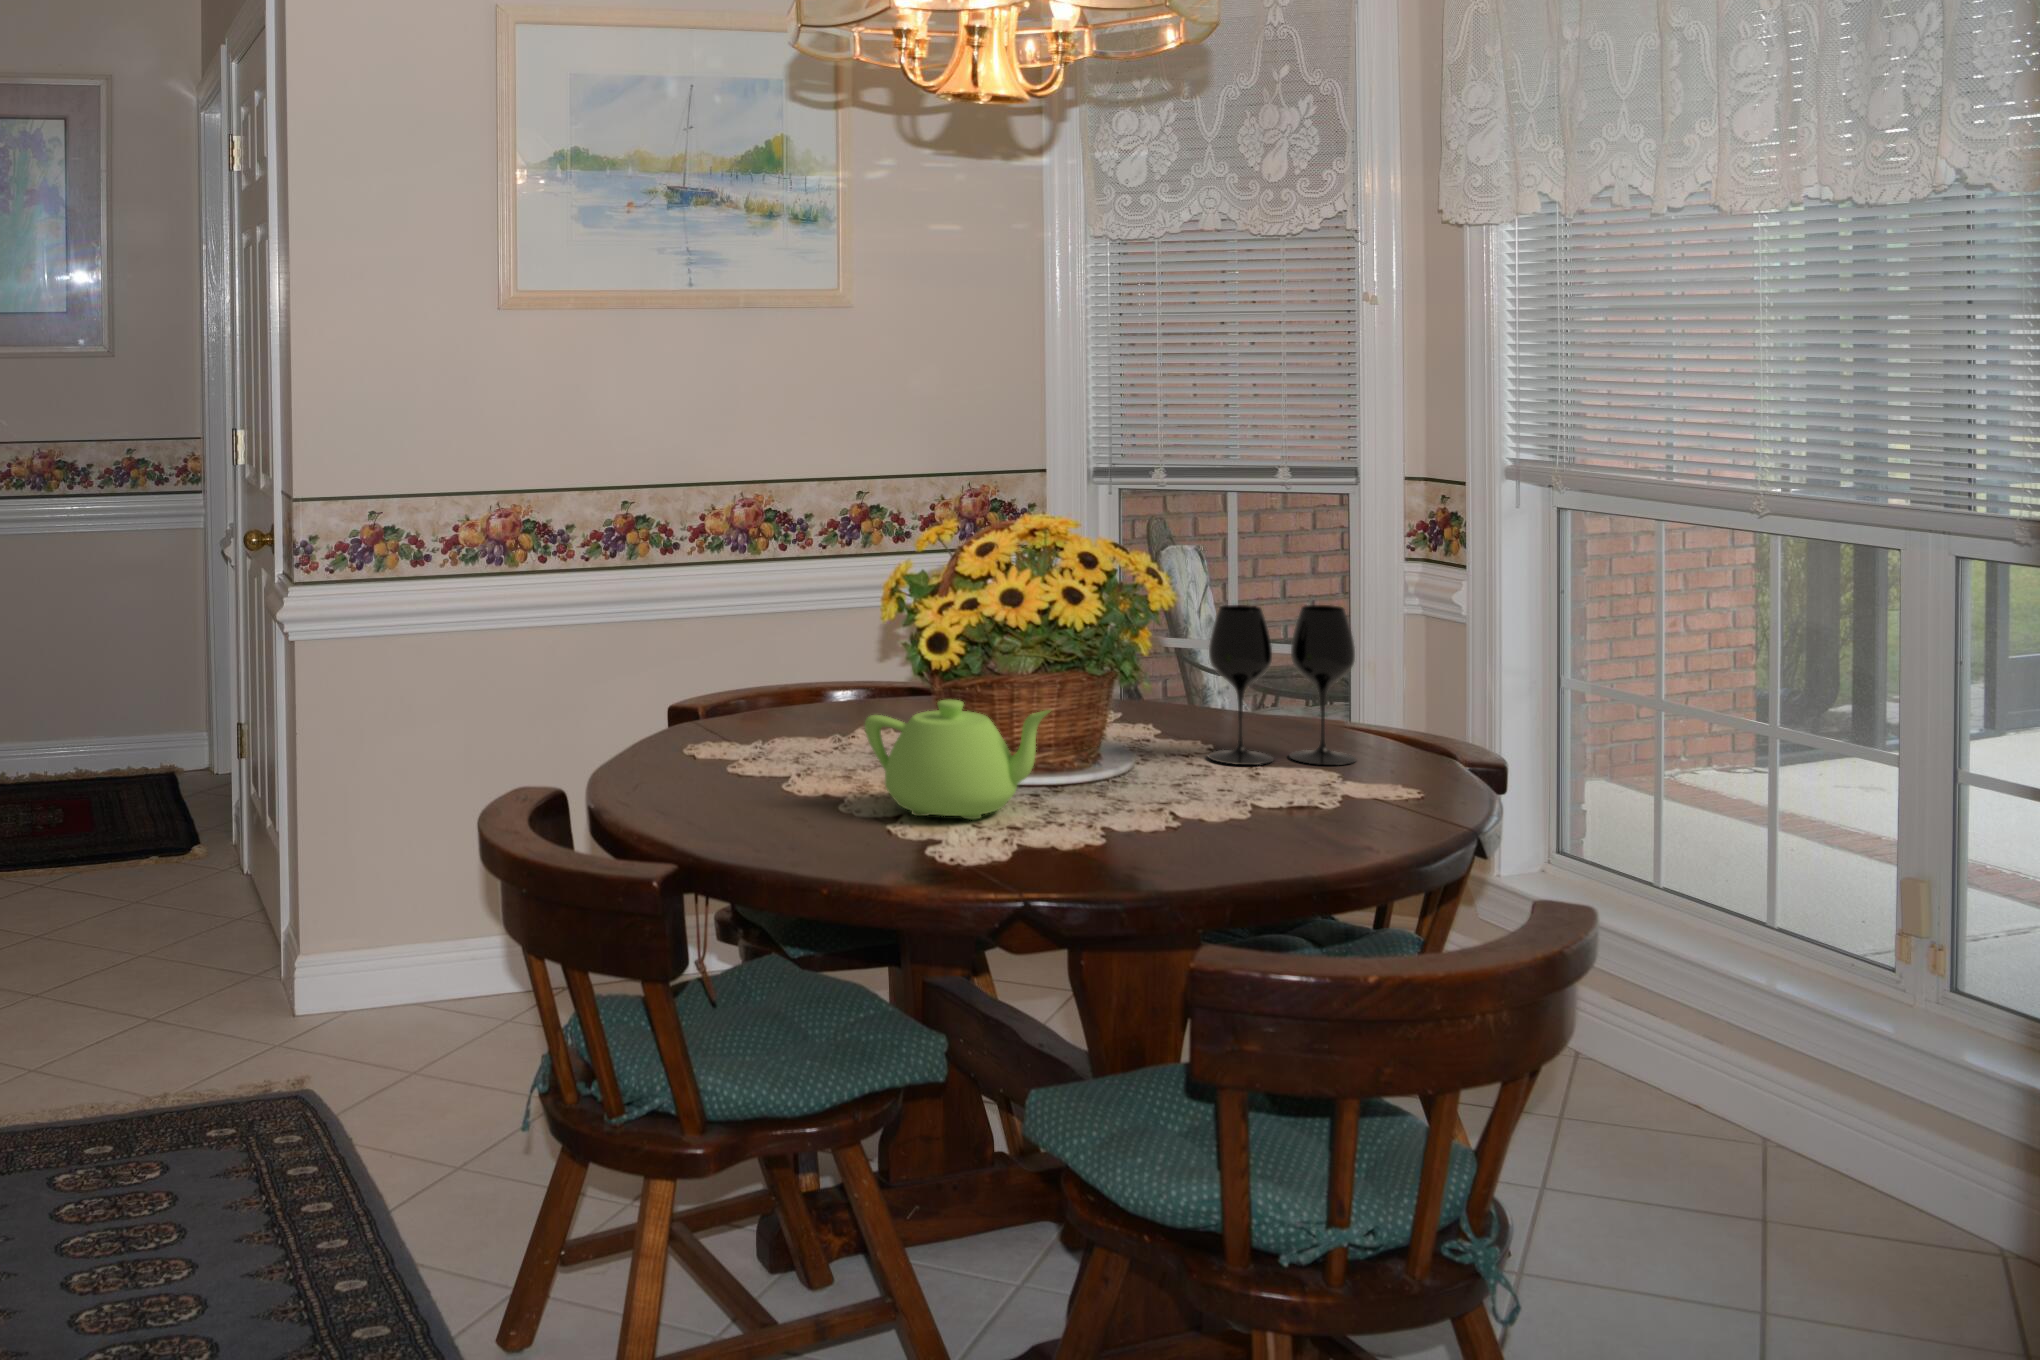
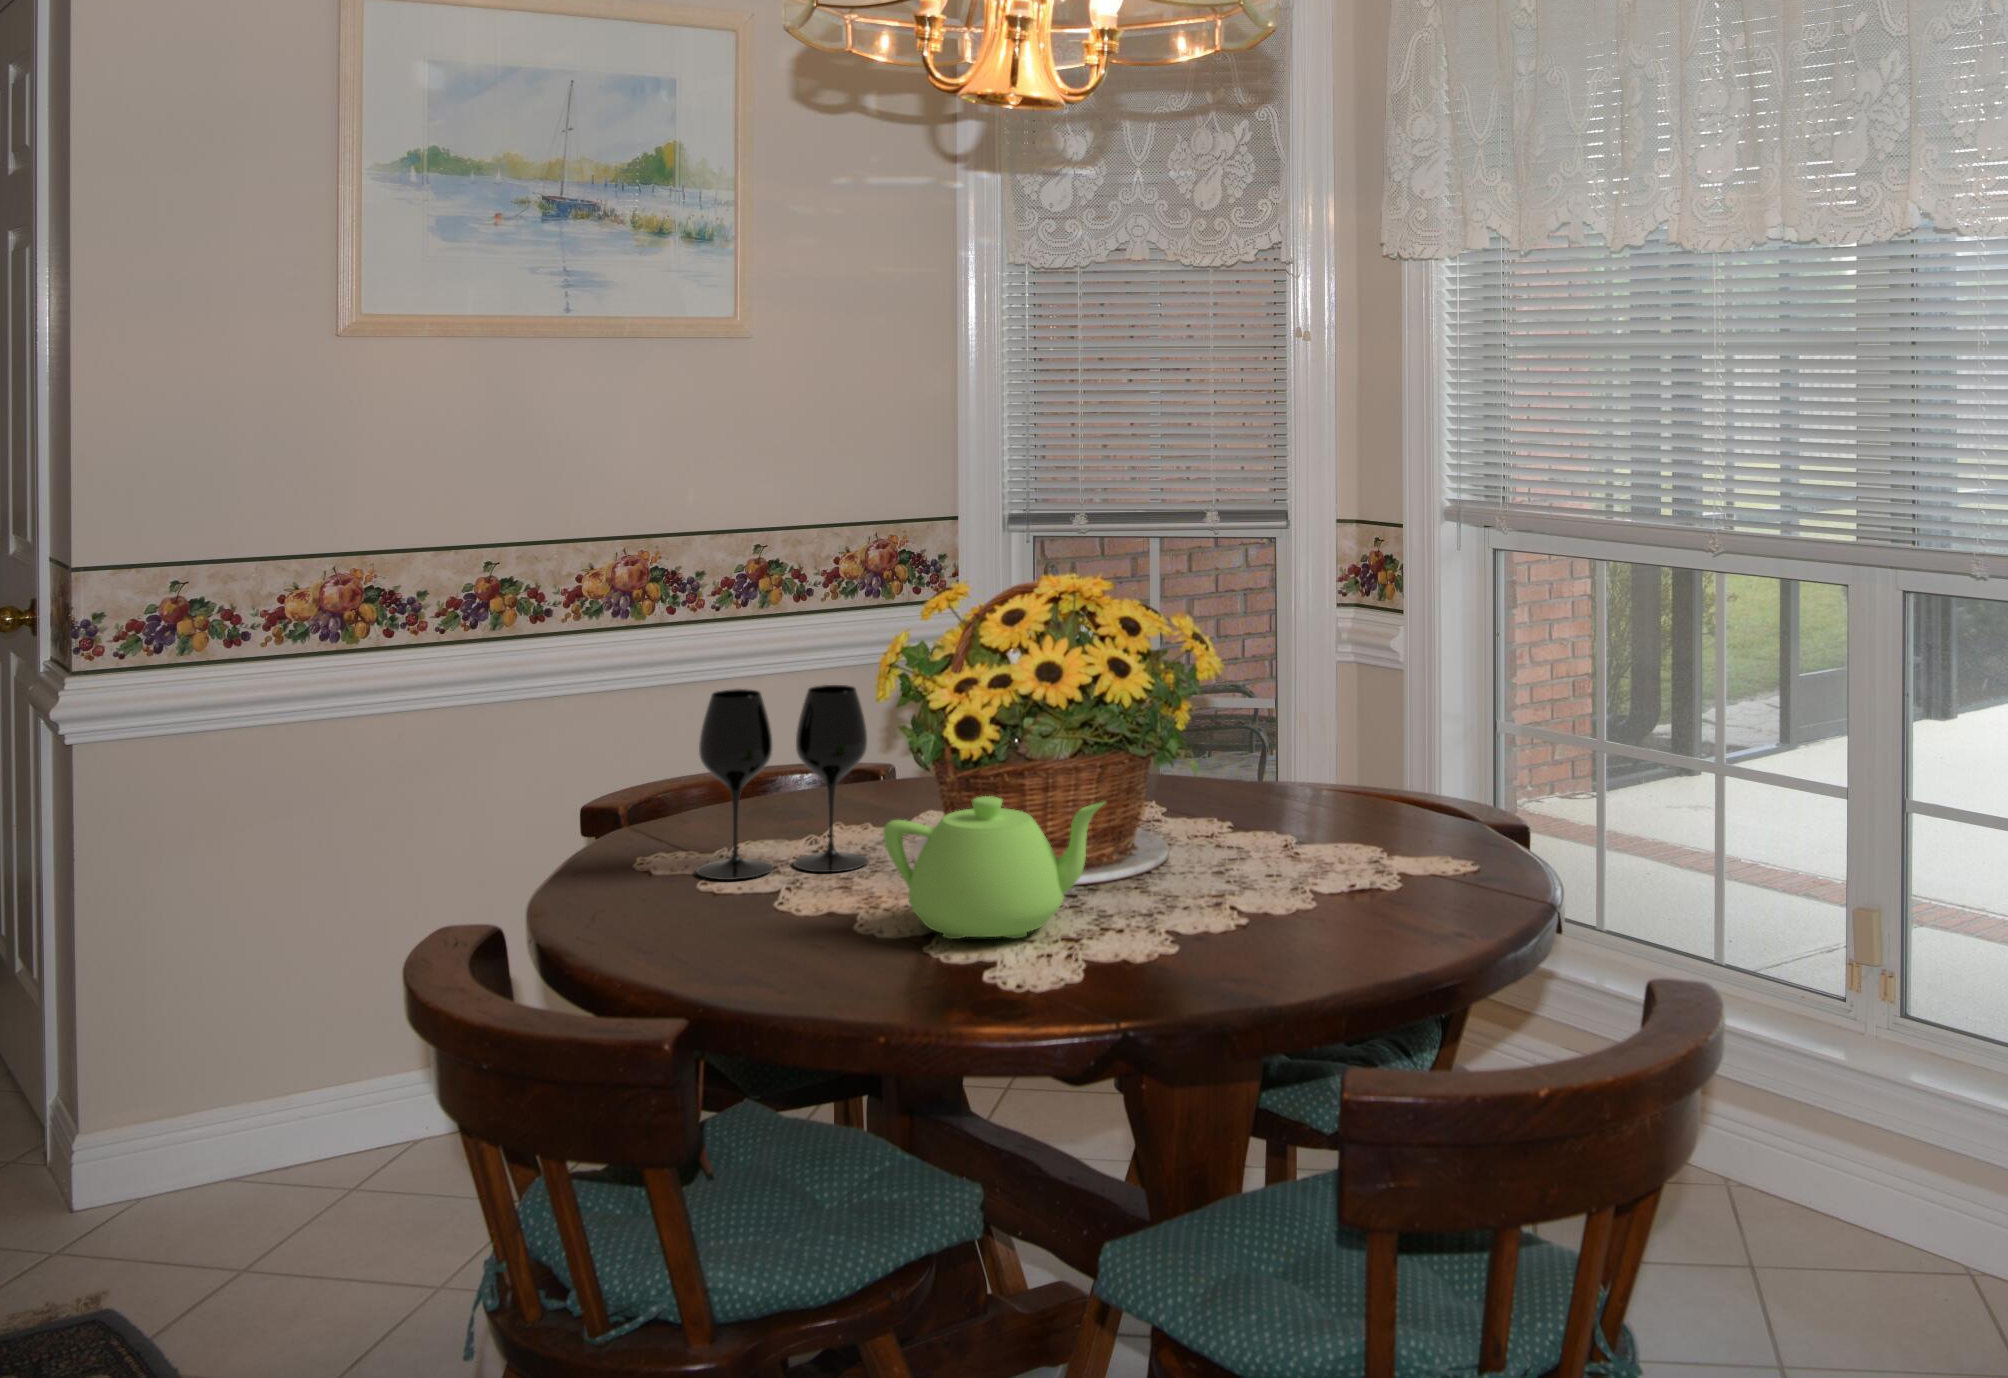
wine glass: present [1208,605,1356,765] -> present [697,685,868,880]

